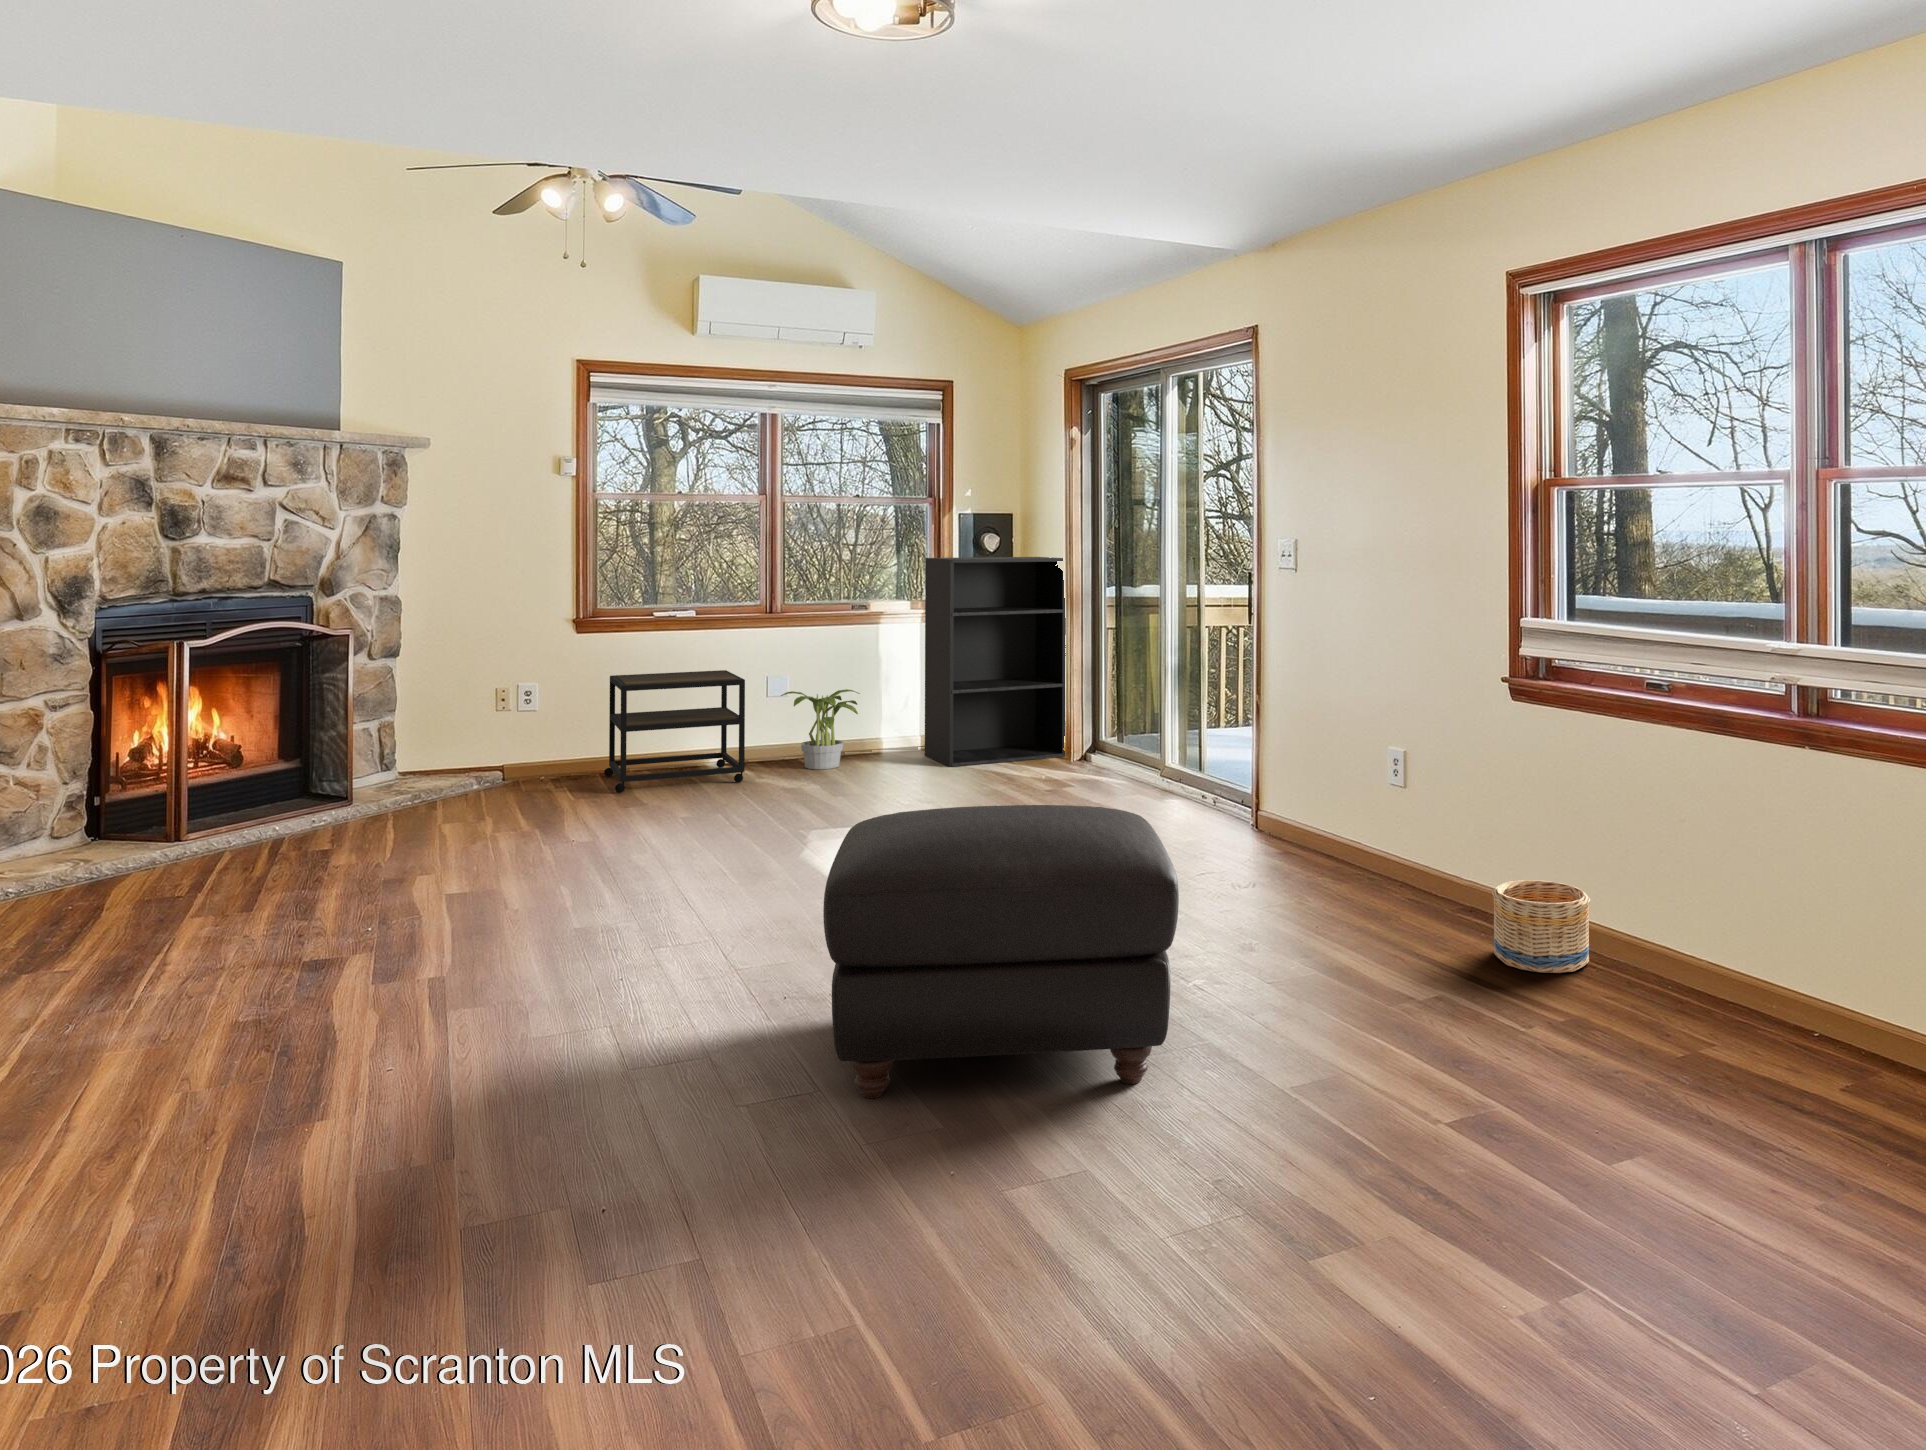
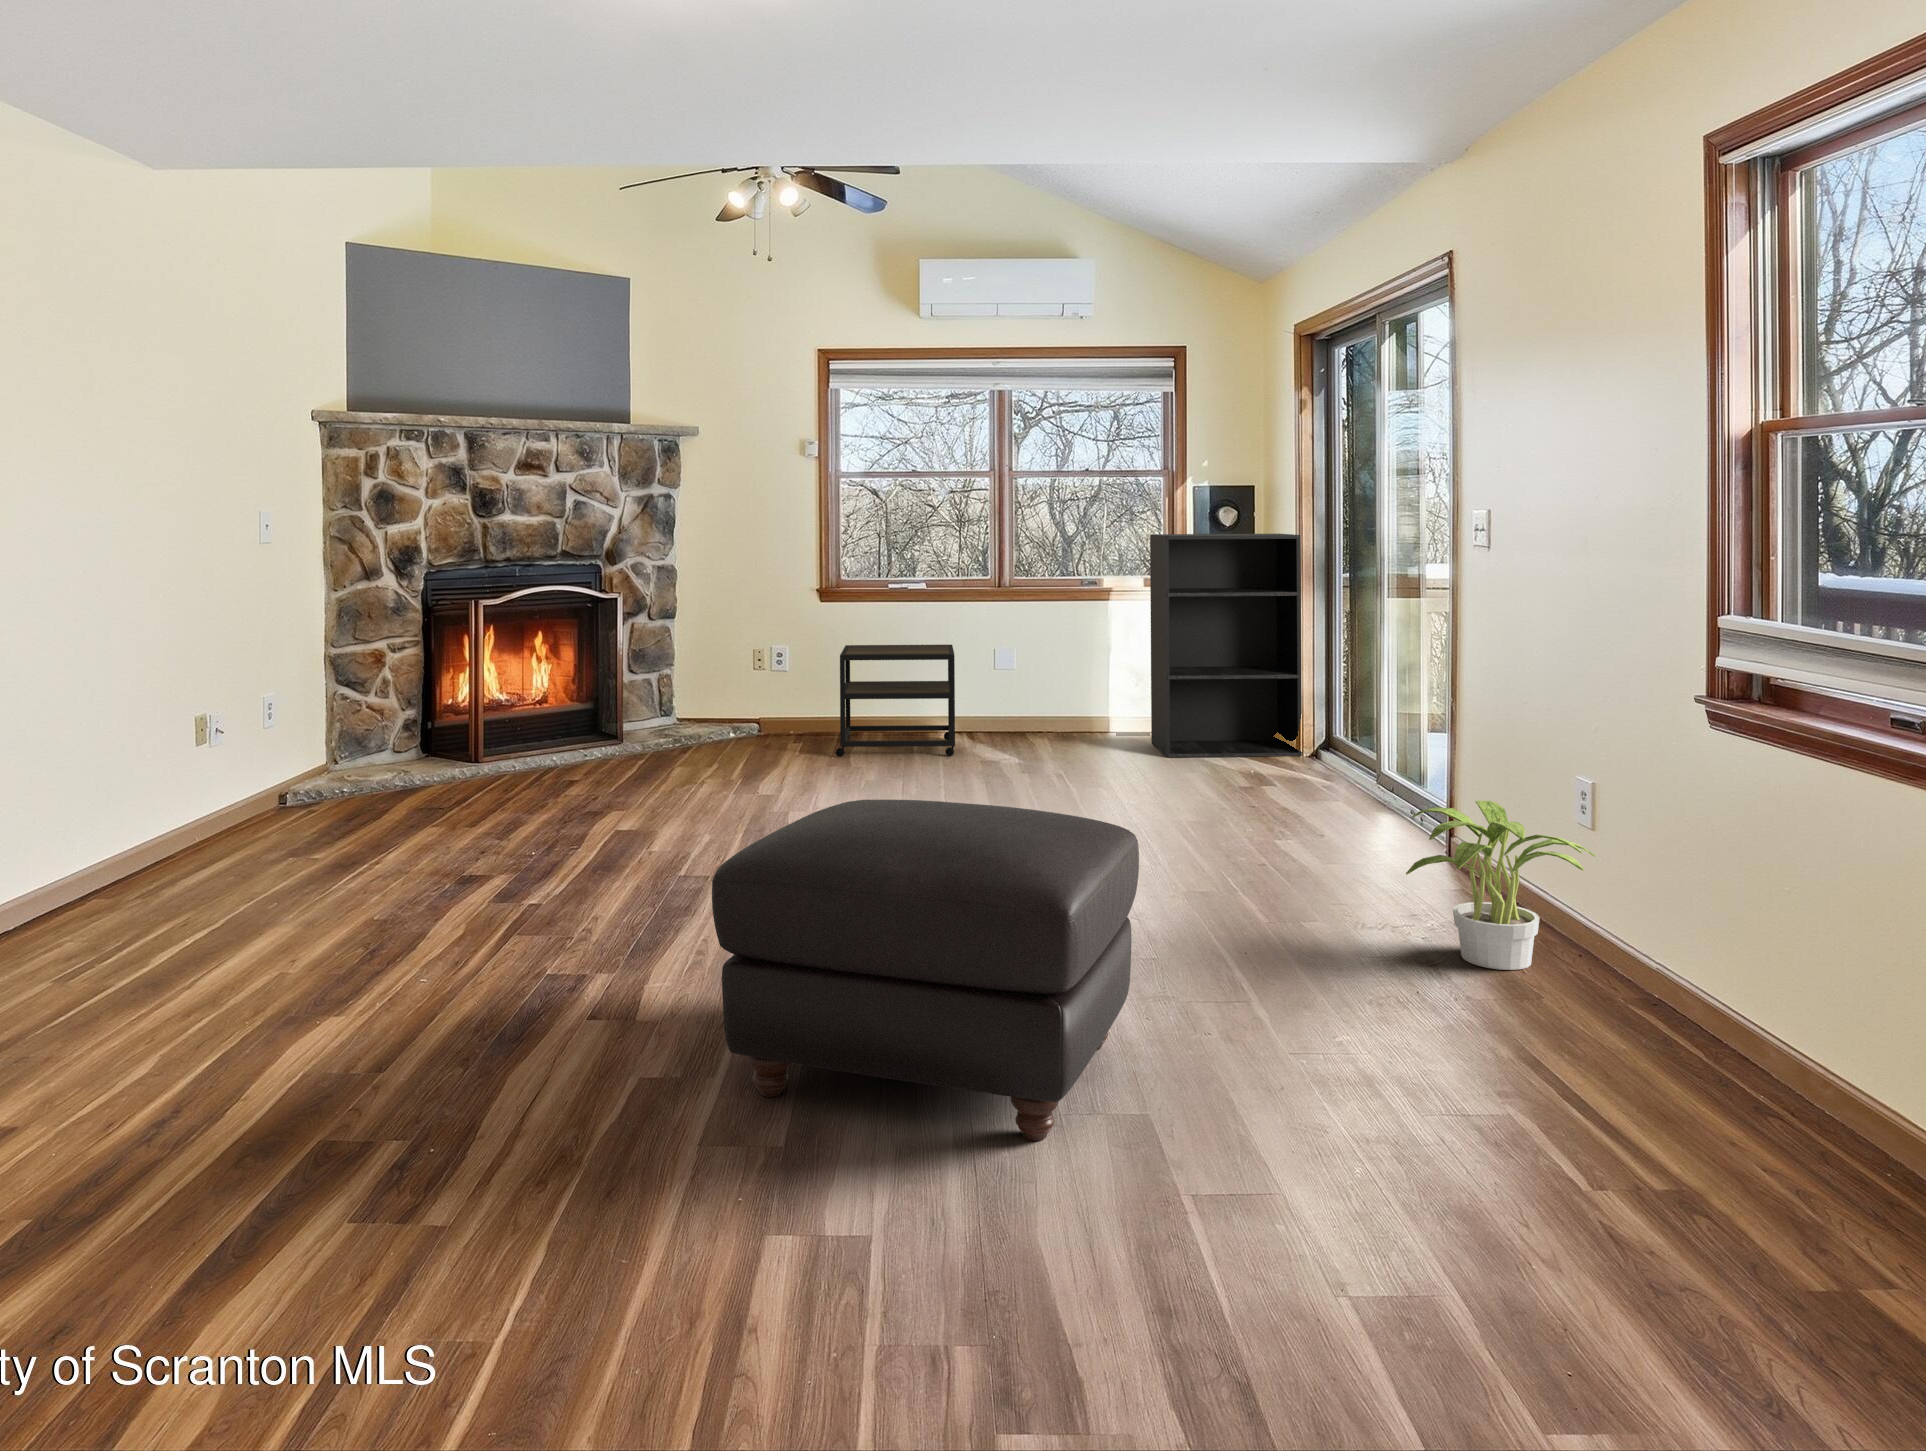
potted plant: present [781,689,860,769] -> present [1406,801,1595,970]
basket: present [1492,880,1590,973] -> none [1639,973,1790,1113]

